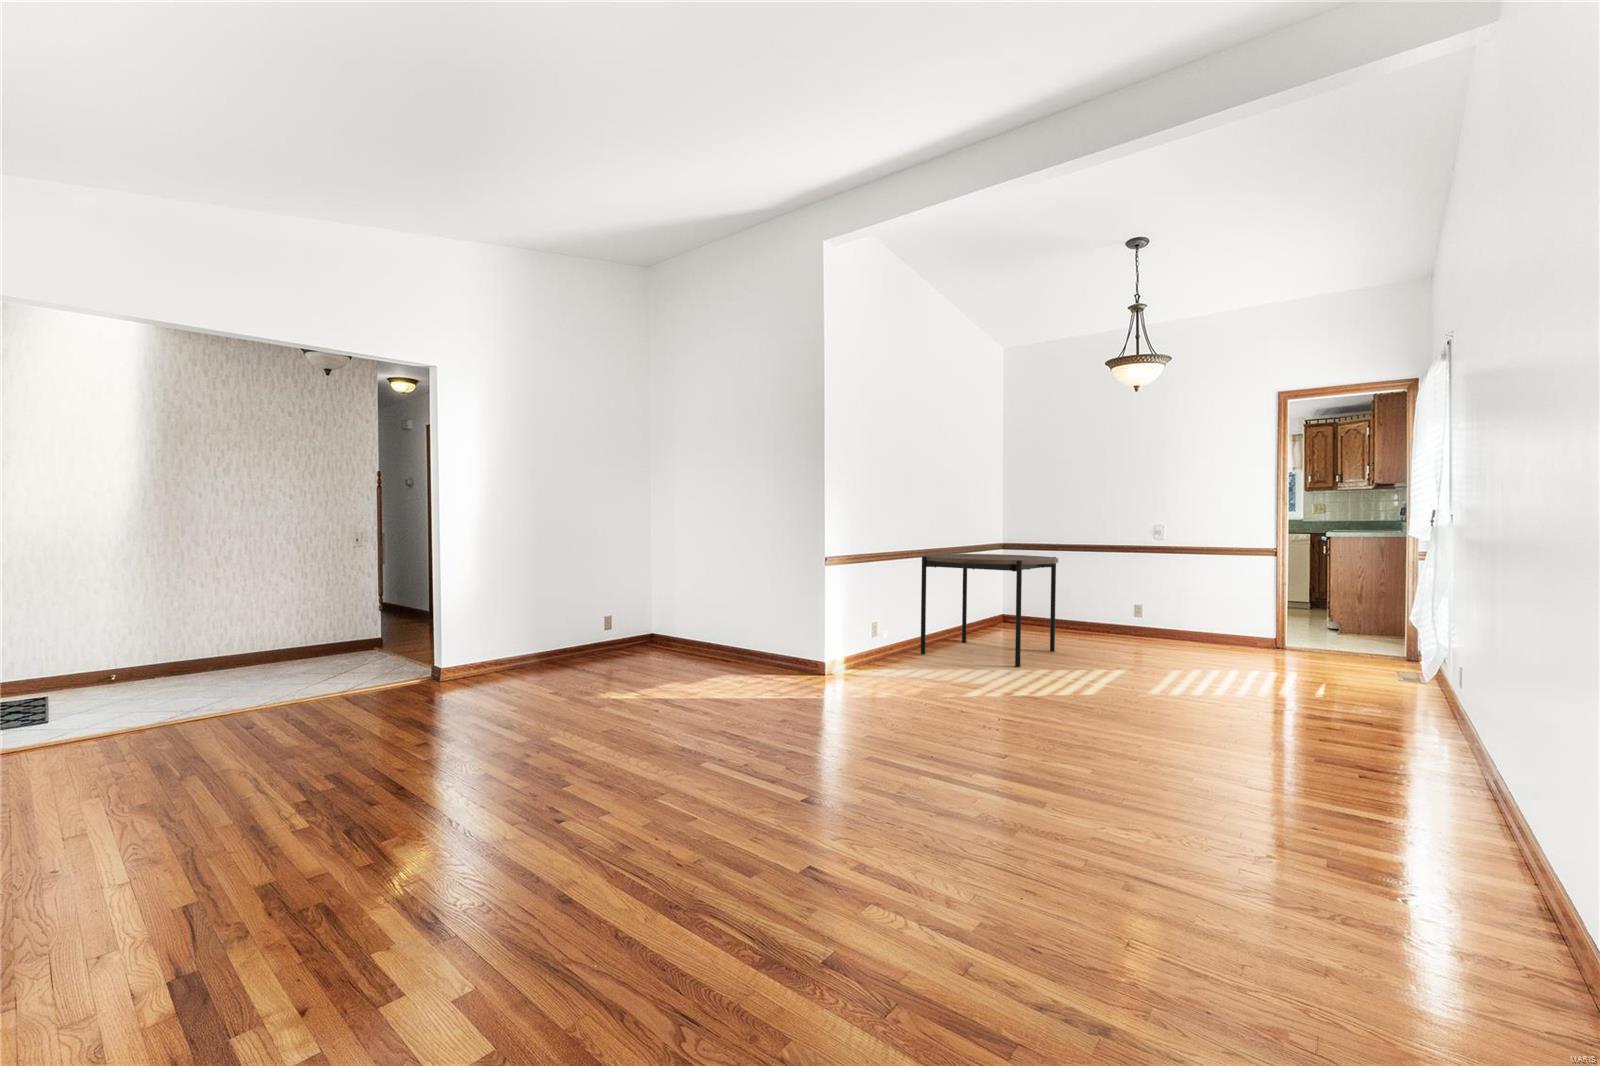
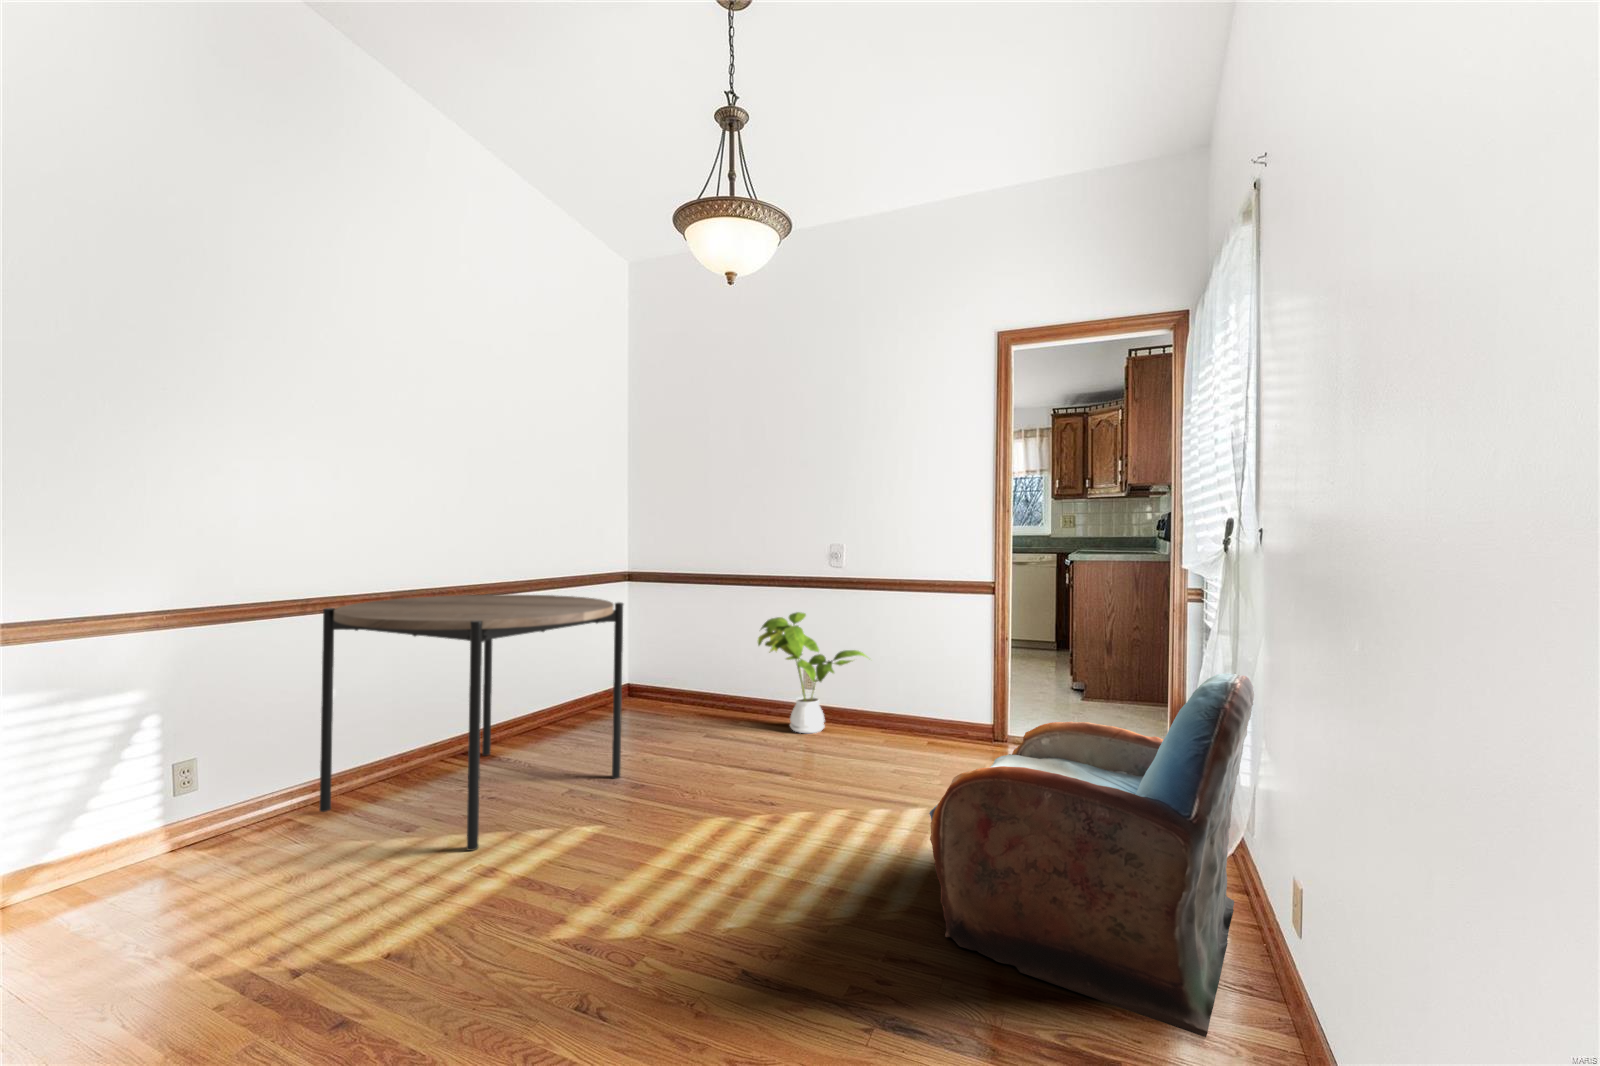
house plant: none [1110,567,1190,641] -> present [758,612,868,733]
armchair: none [1269,580,1439,714] -> present [929,674,1254,1037]

